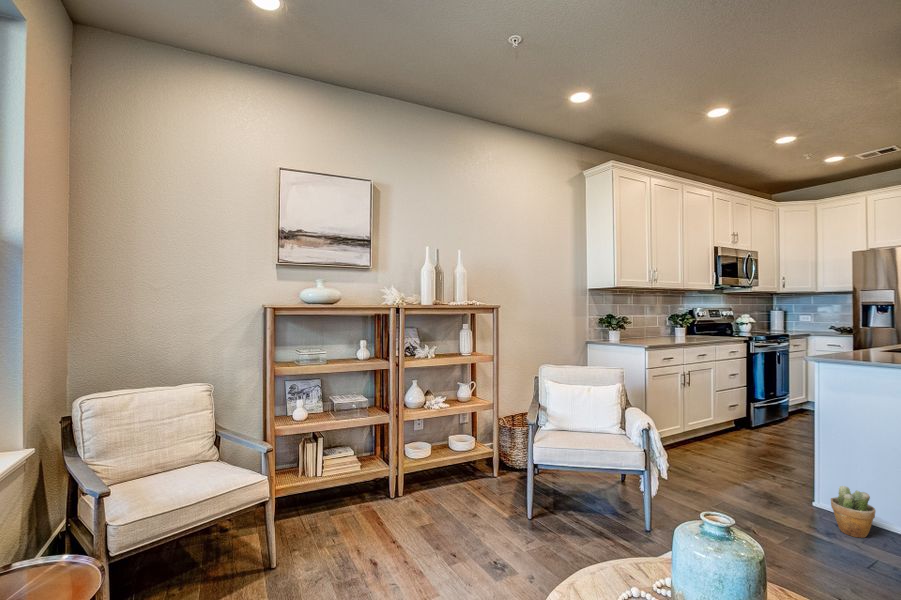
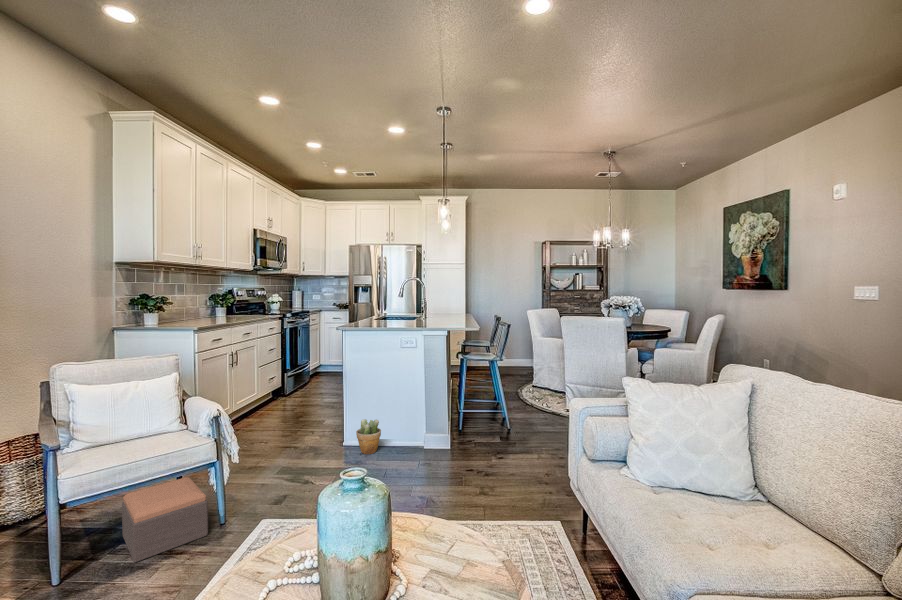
footstool: none [575,473,633,535] -> present [122,477,208,562]

